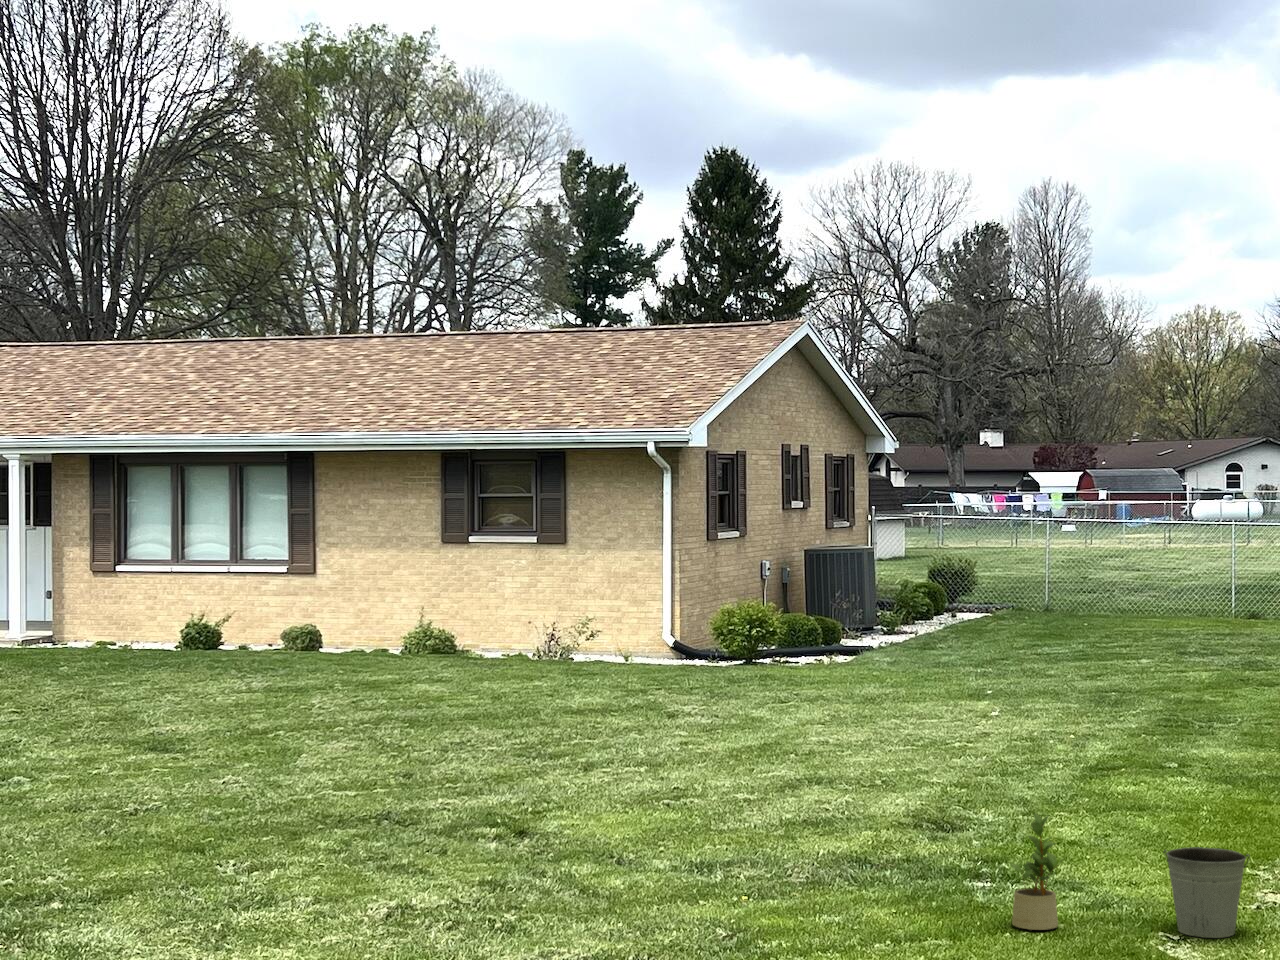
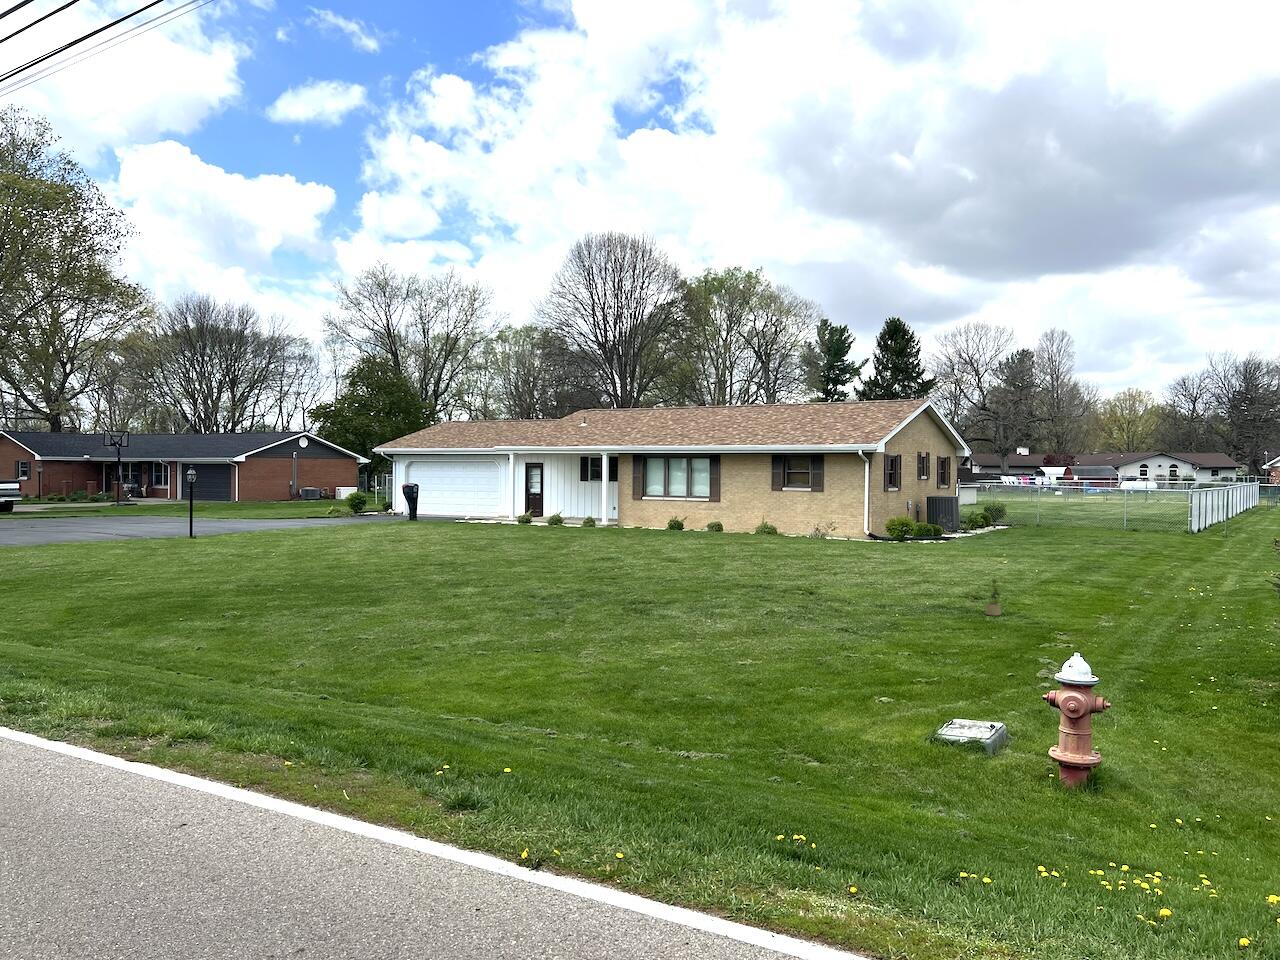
bucket: present [1164,847,1249,938] -> none [1039,591,1070,620]

